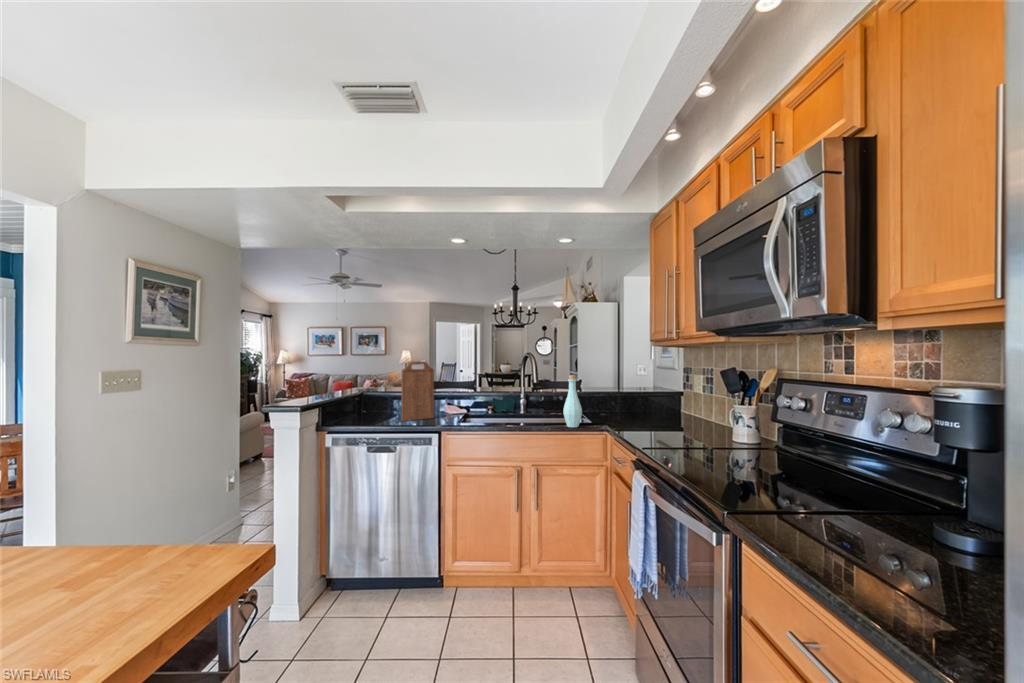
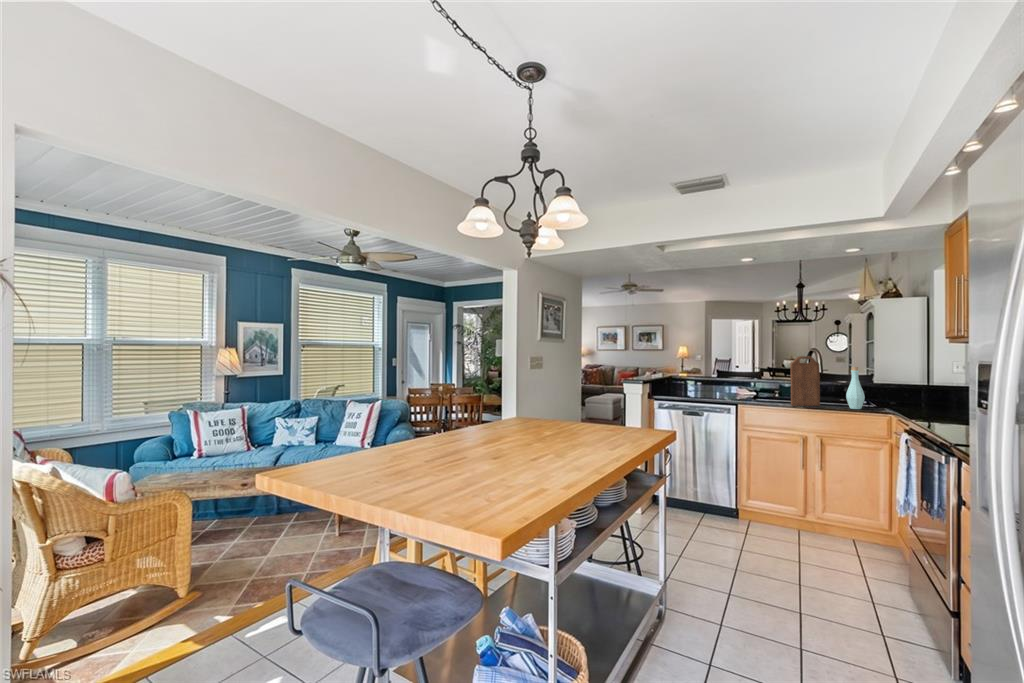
cutting board: present [401,361,434,421] -> present [790,356,820,406]

